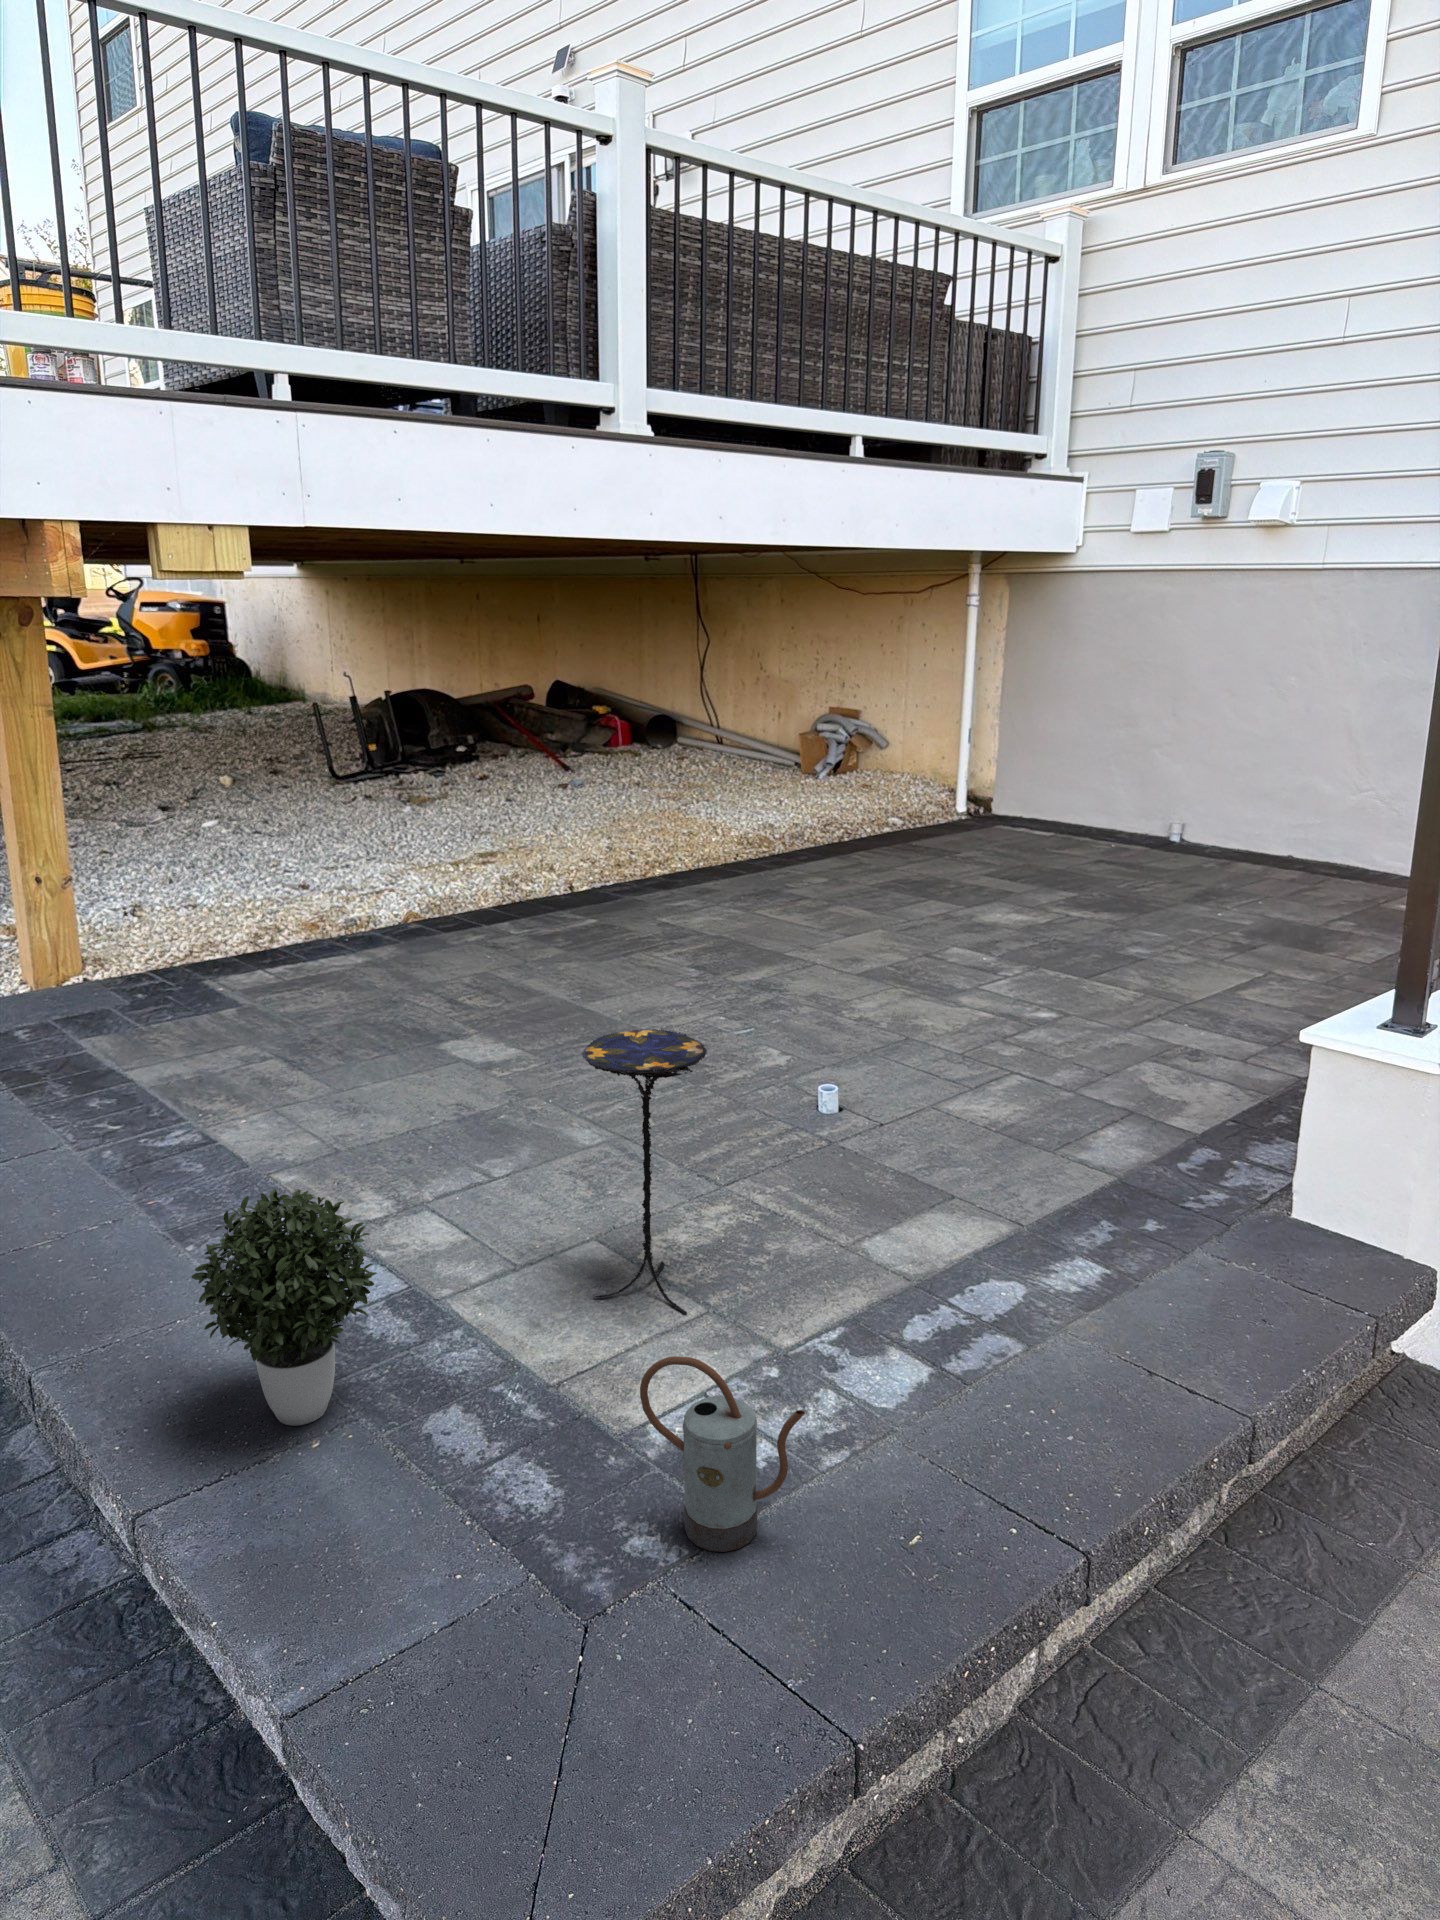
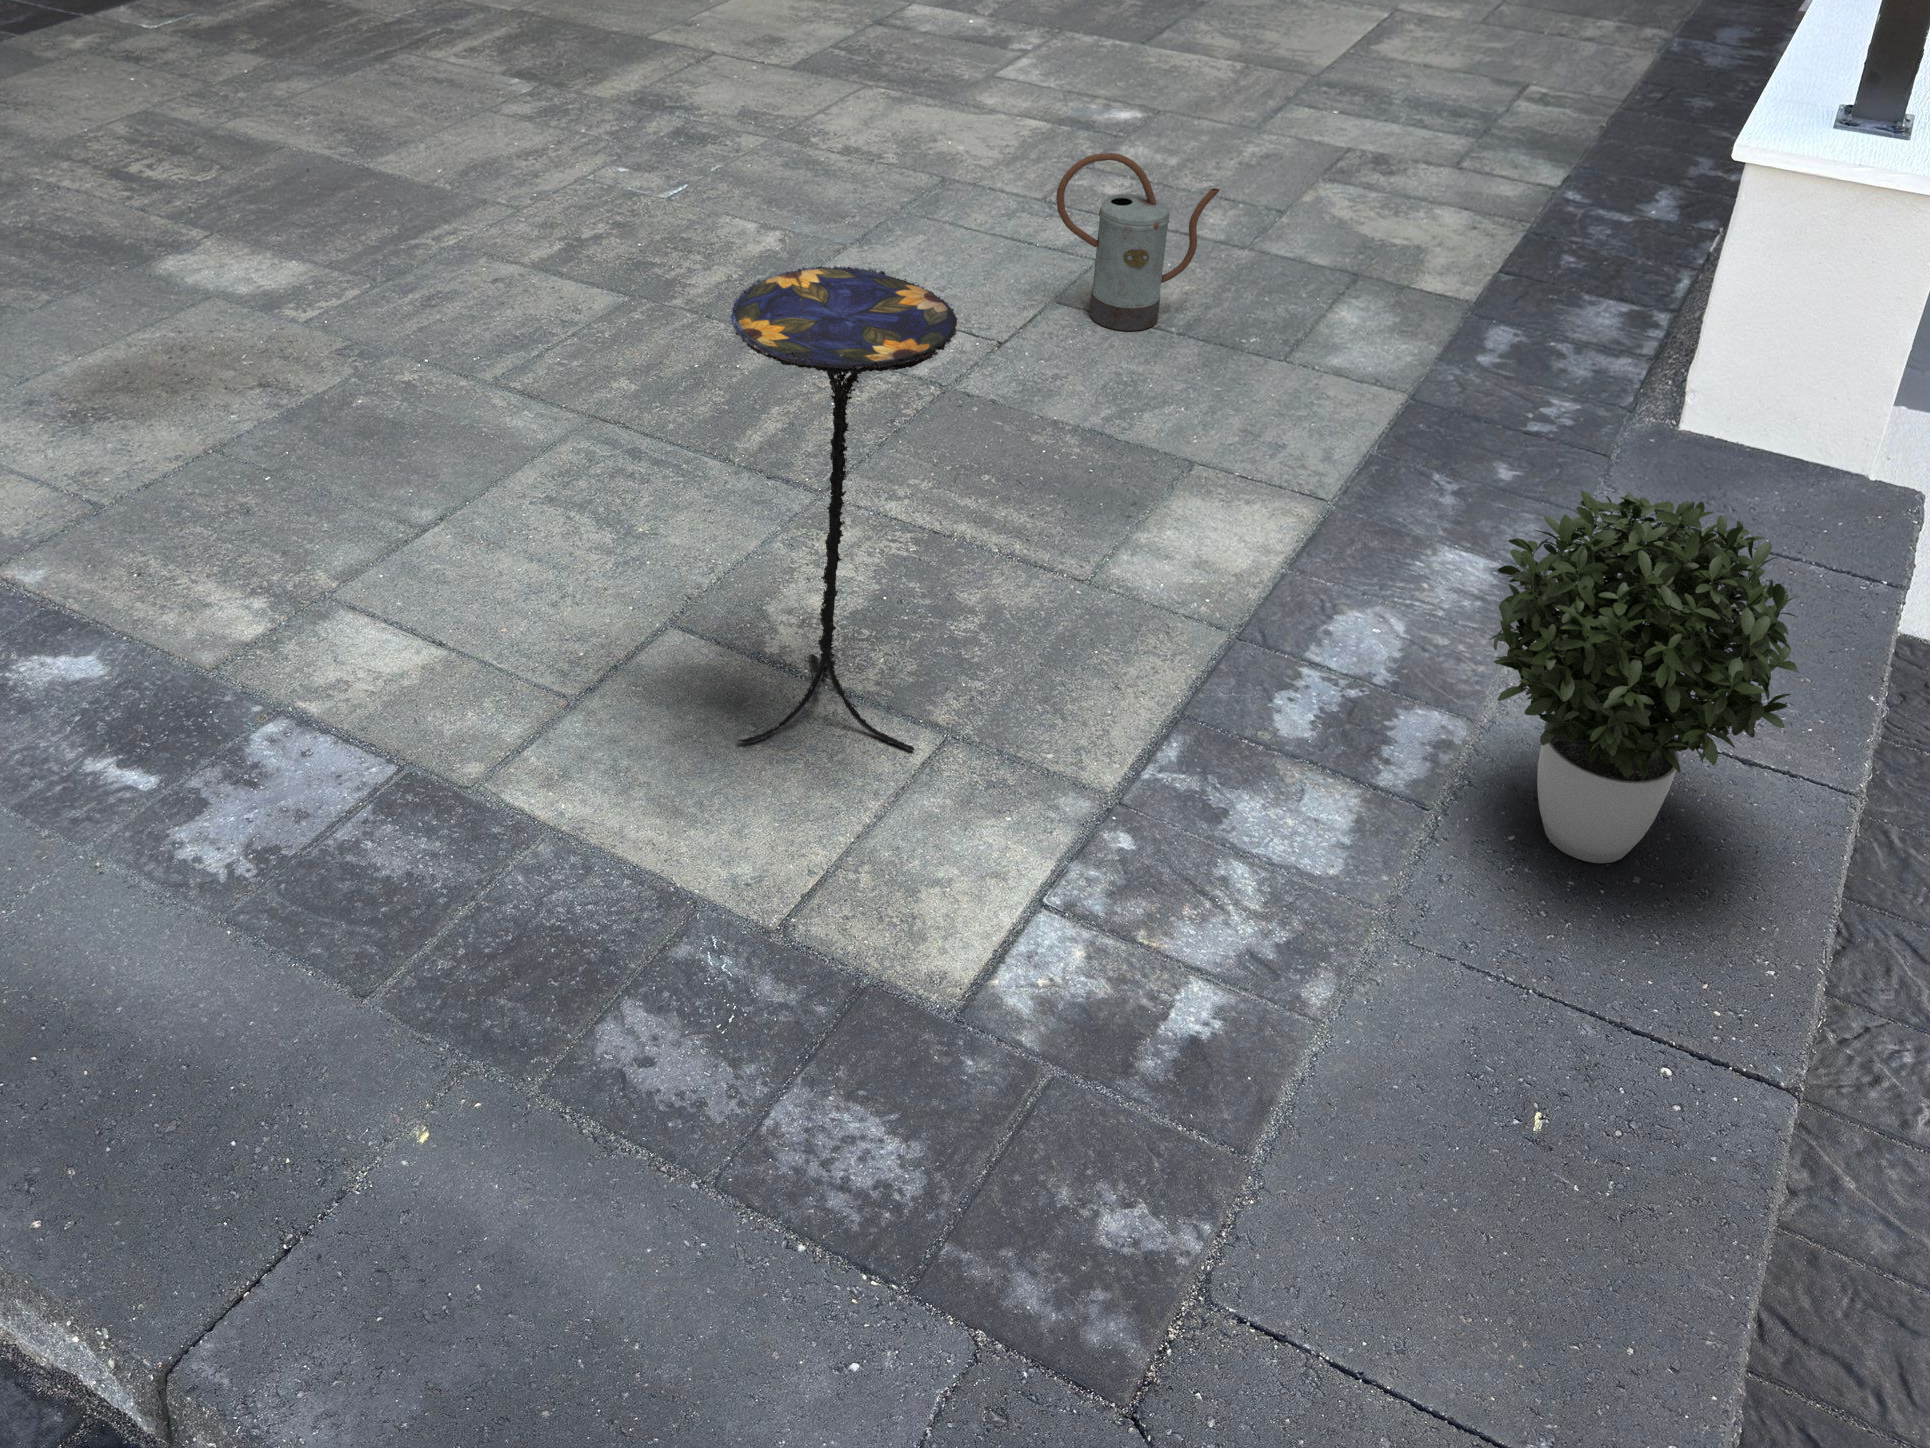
potted plant: present [192,1188,377,1426] -> present [1490,491,1799,863]
watering can: present [640,1356,805,1552] -> present [1056,153,1220,331]

